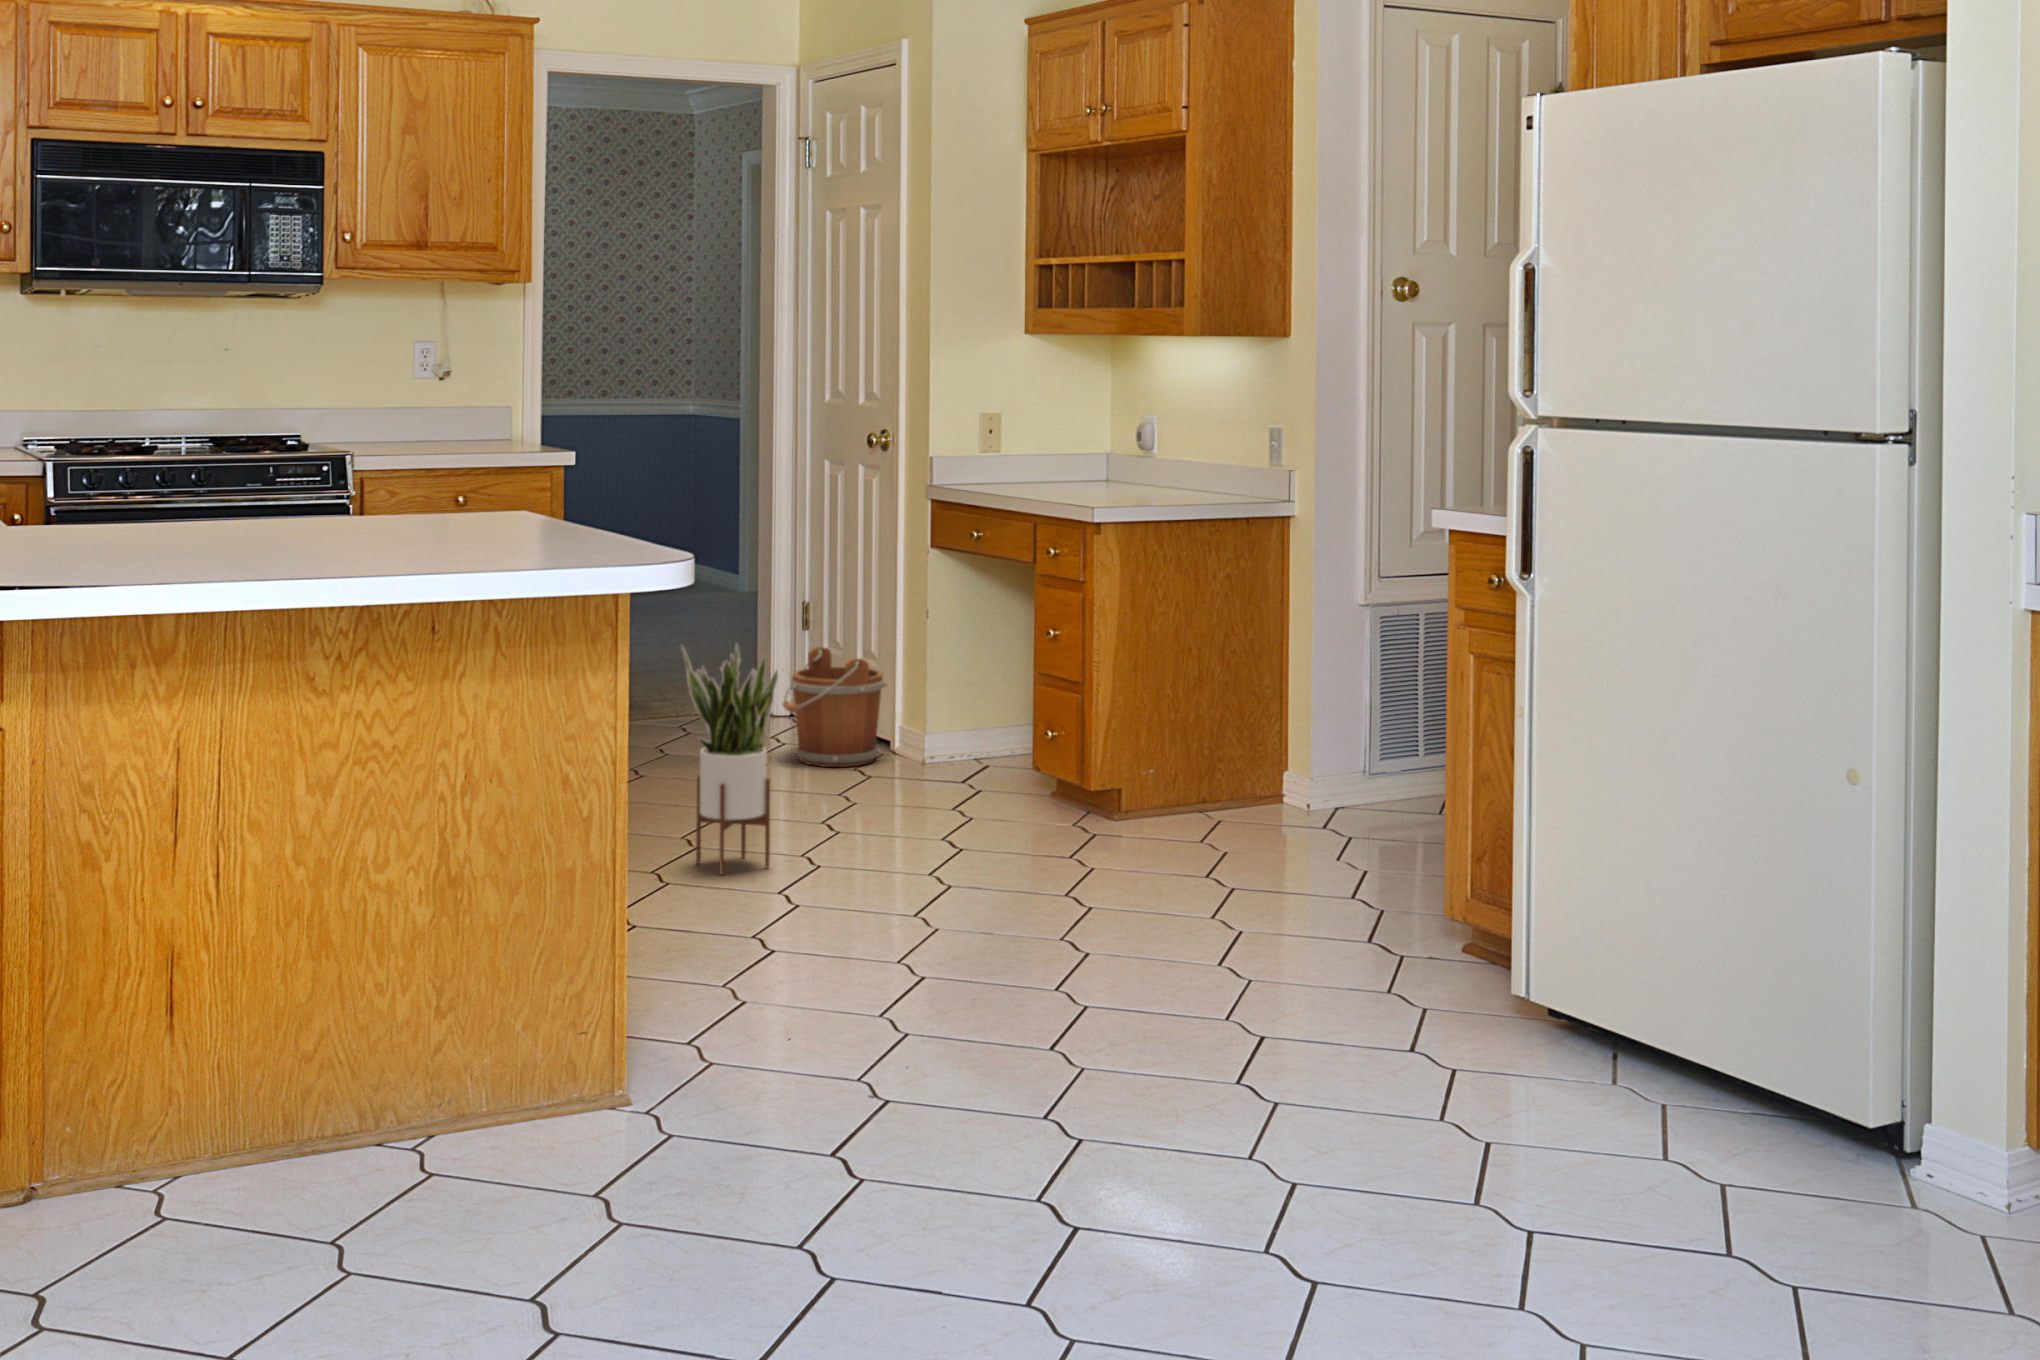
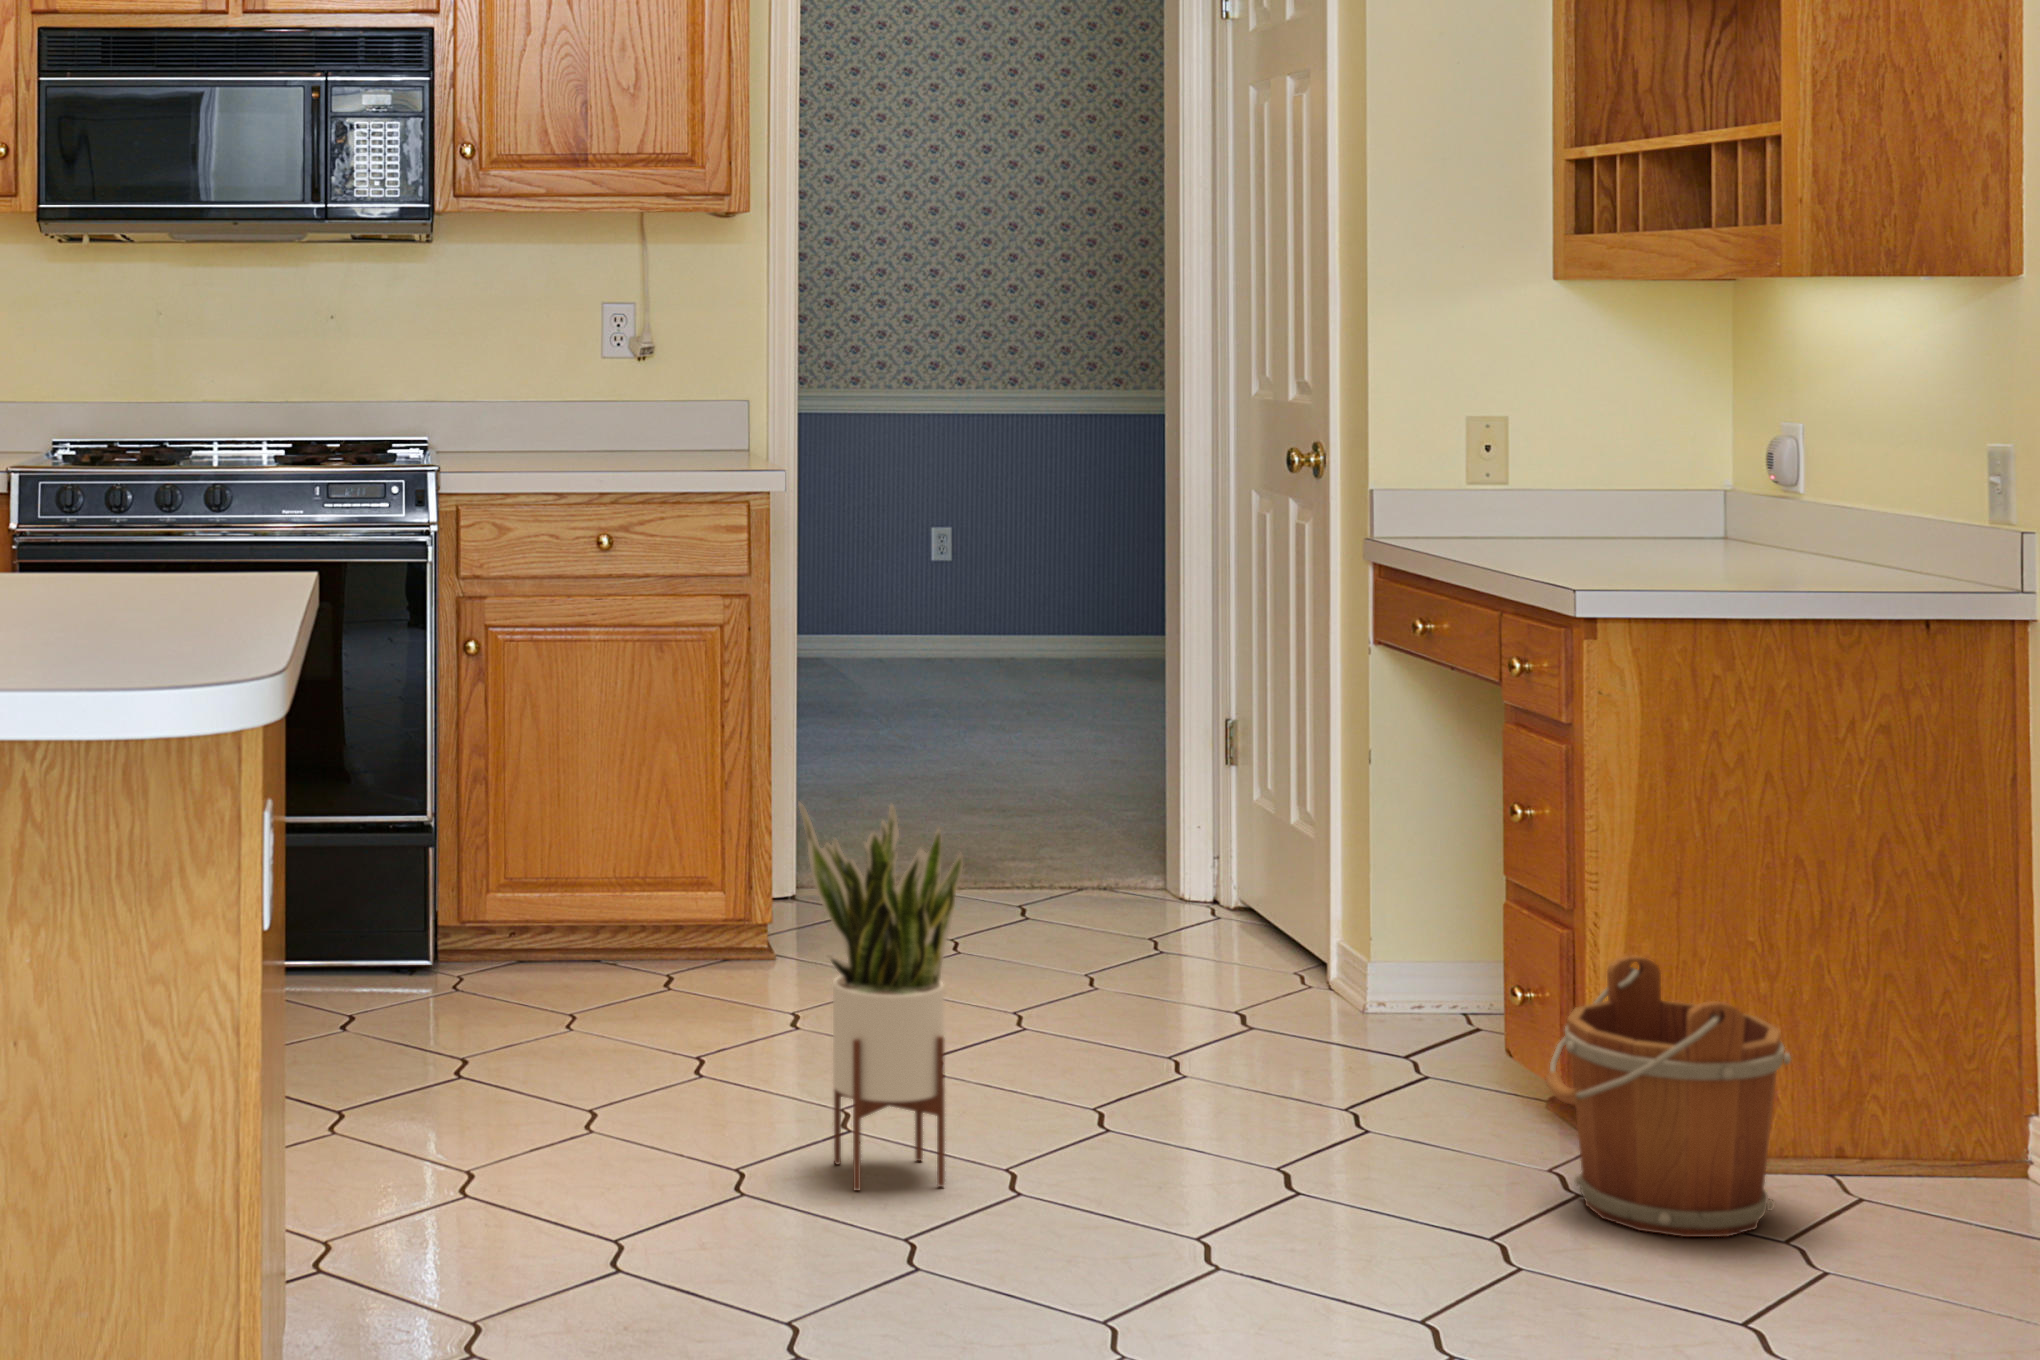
bucket: present [783,647,887,767] -> present [1546,956,1791,1237]

